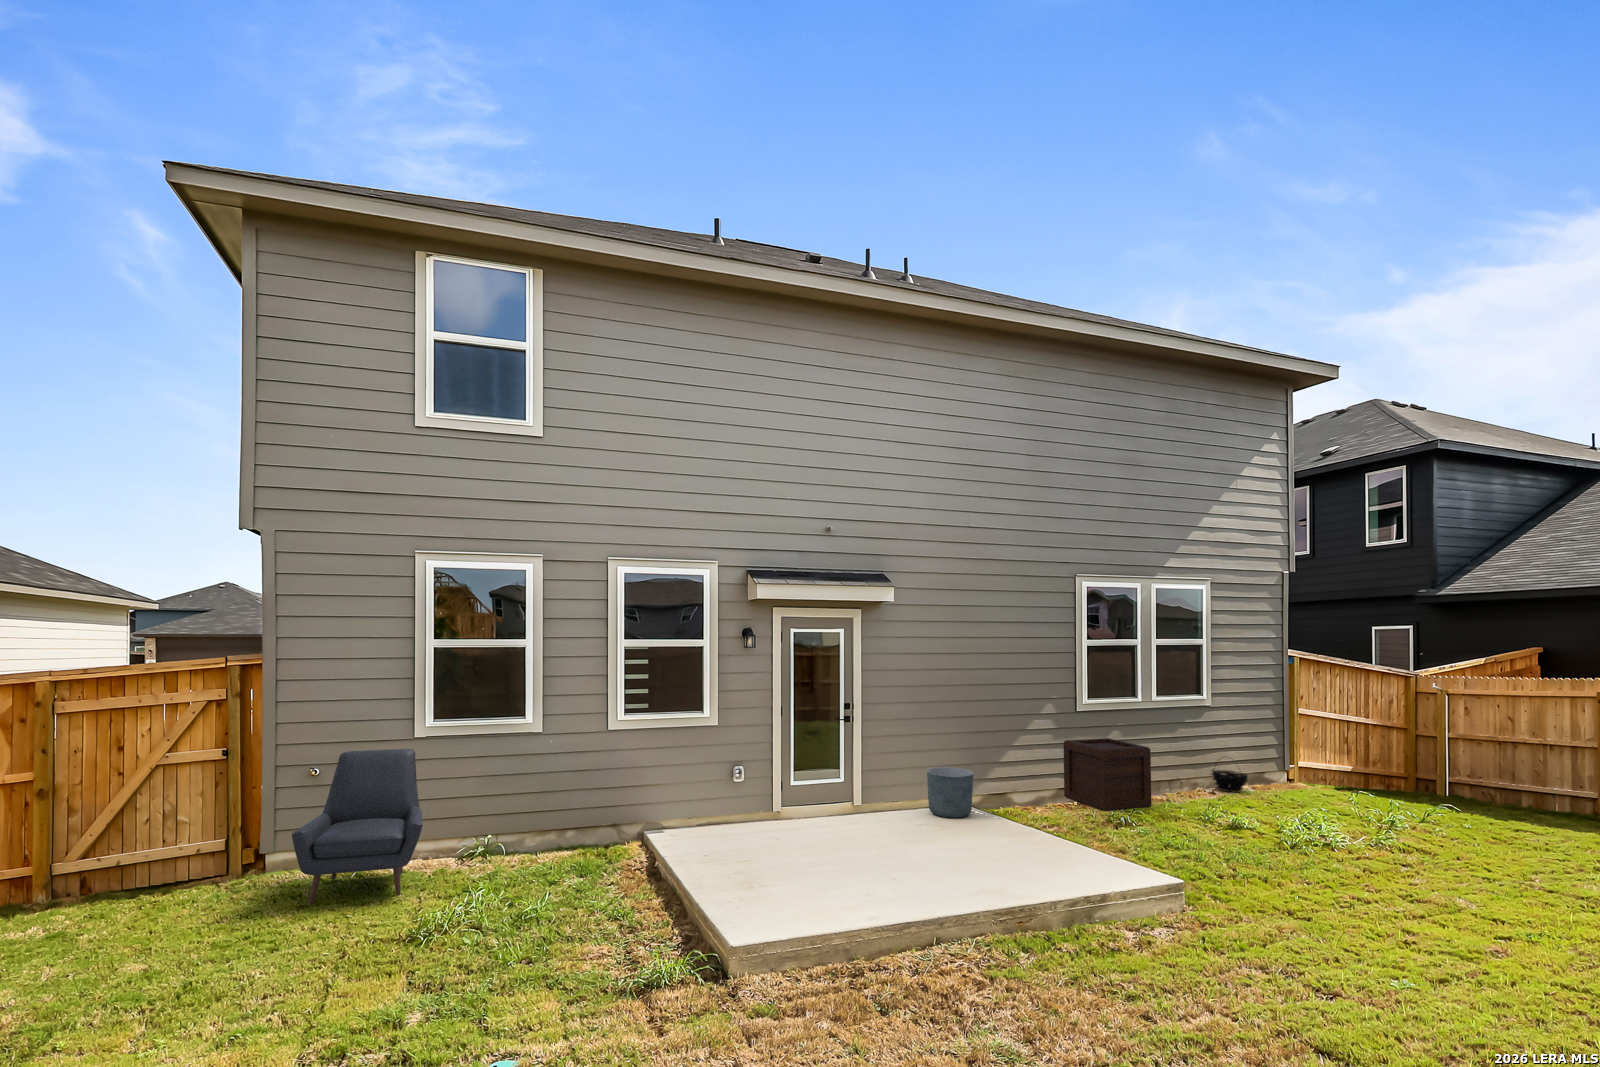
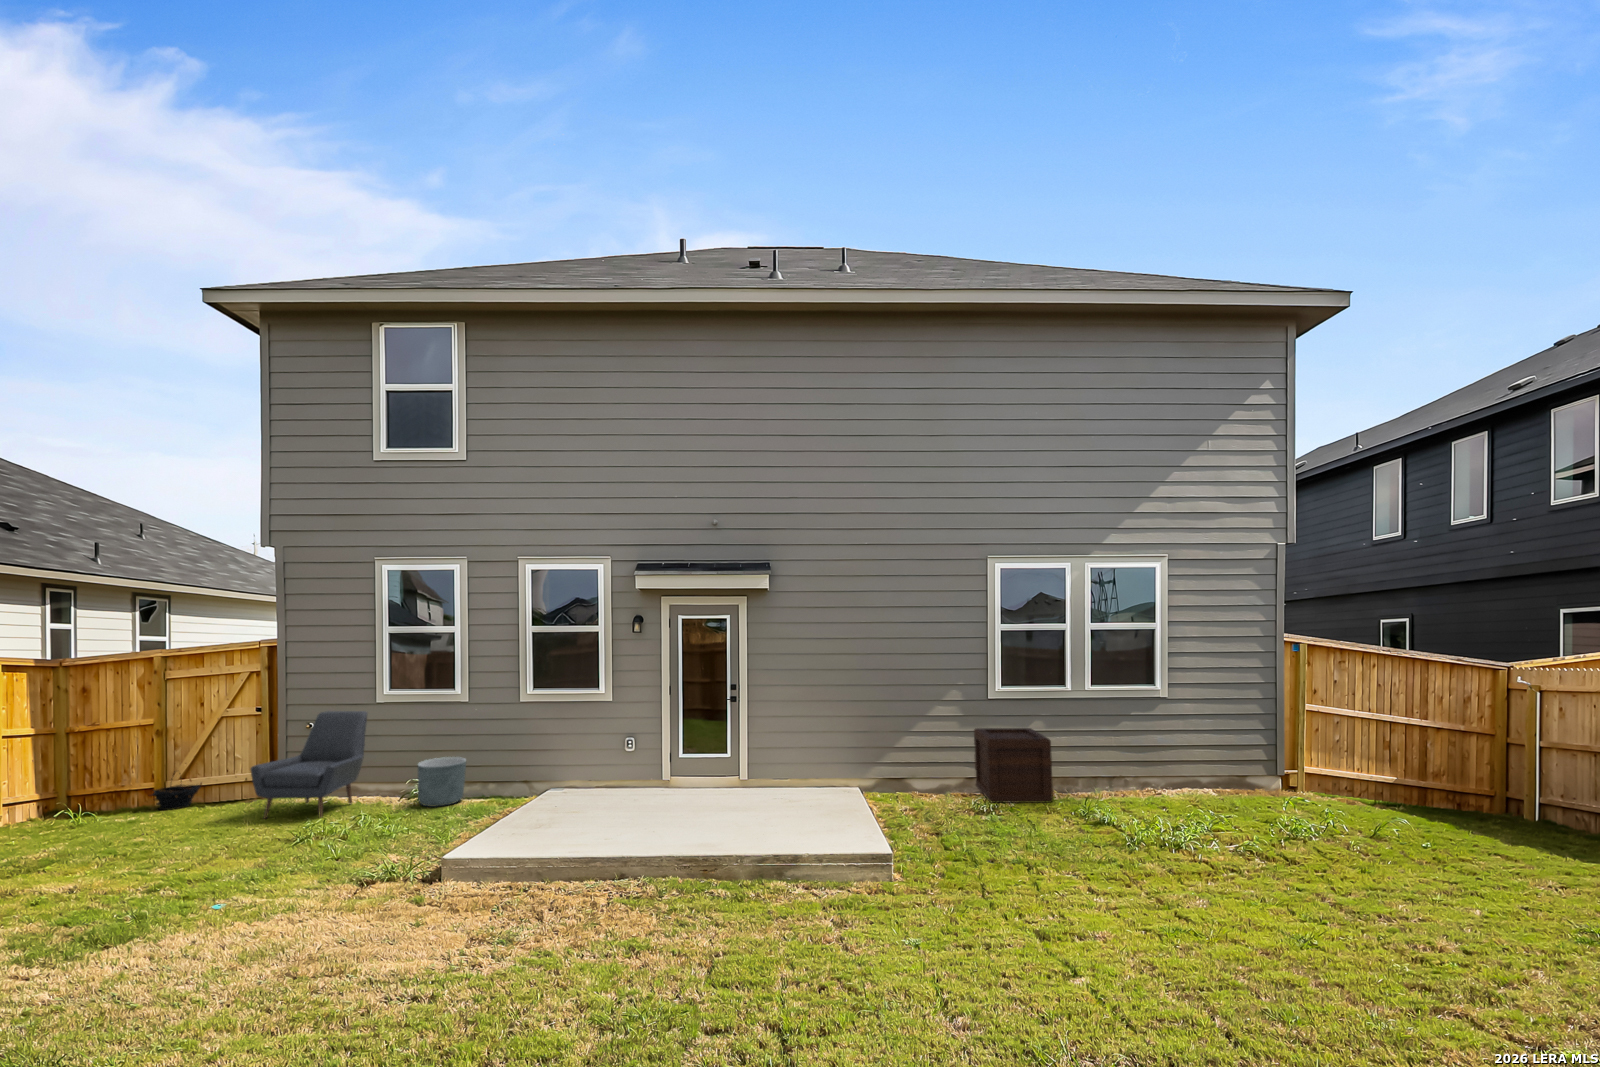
planter: present [927,767,973,818] -> present [418,757,466,807]
basket: present [1211,770,1248,792] -> present [152,777,200,810]

